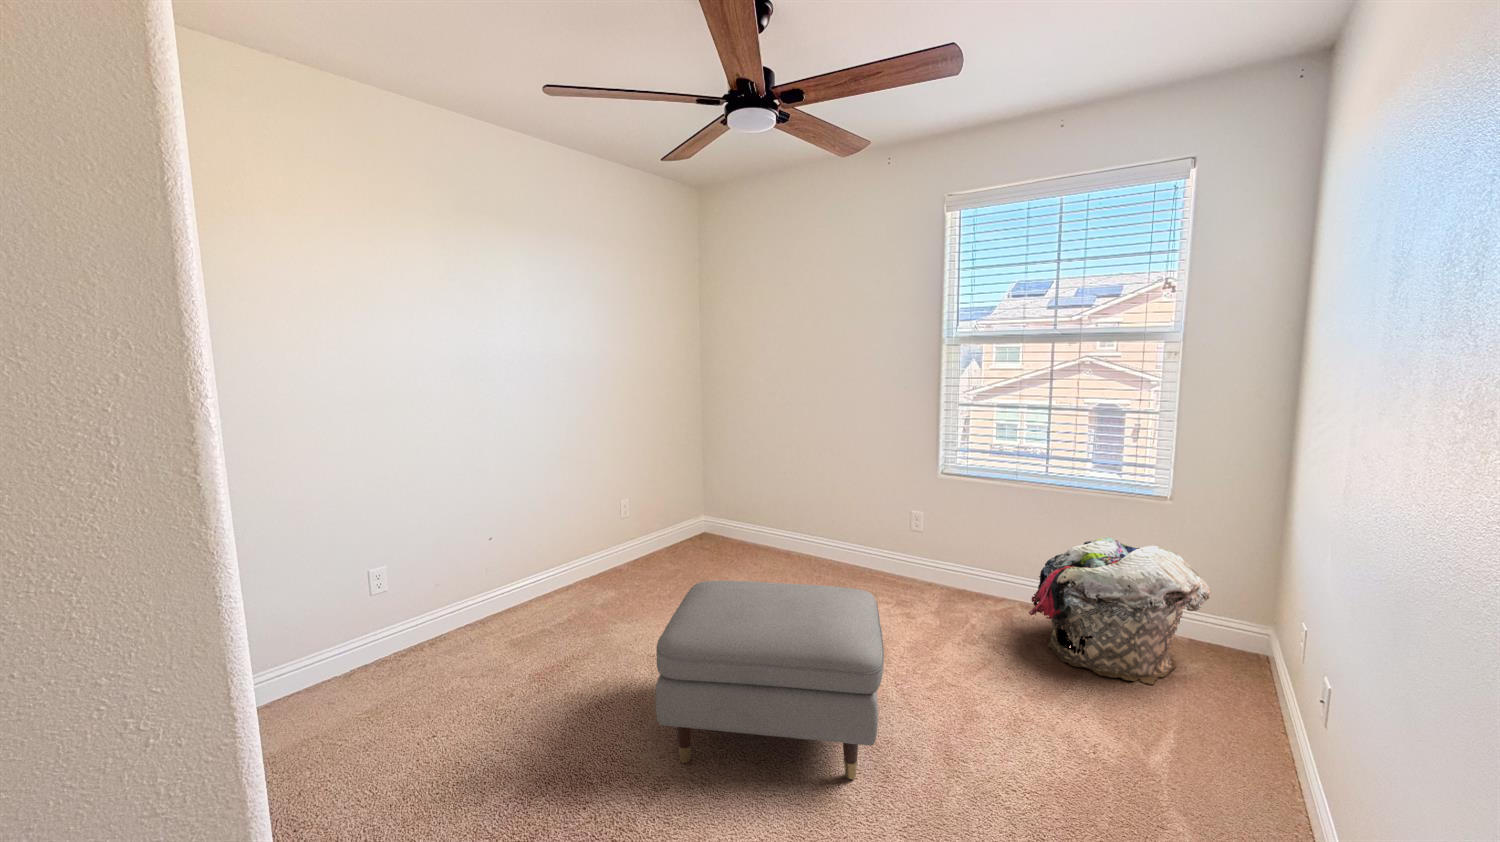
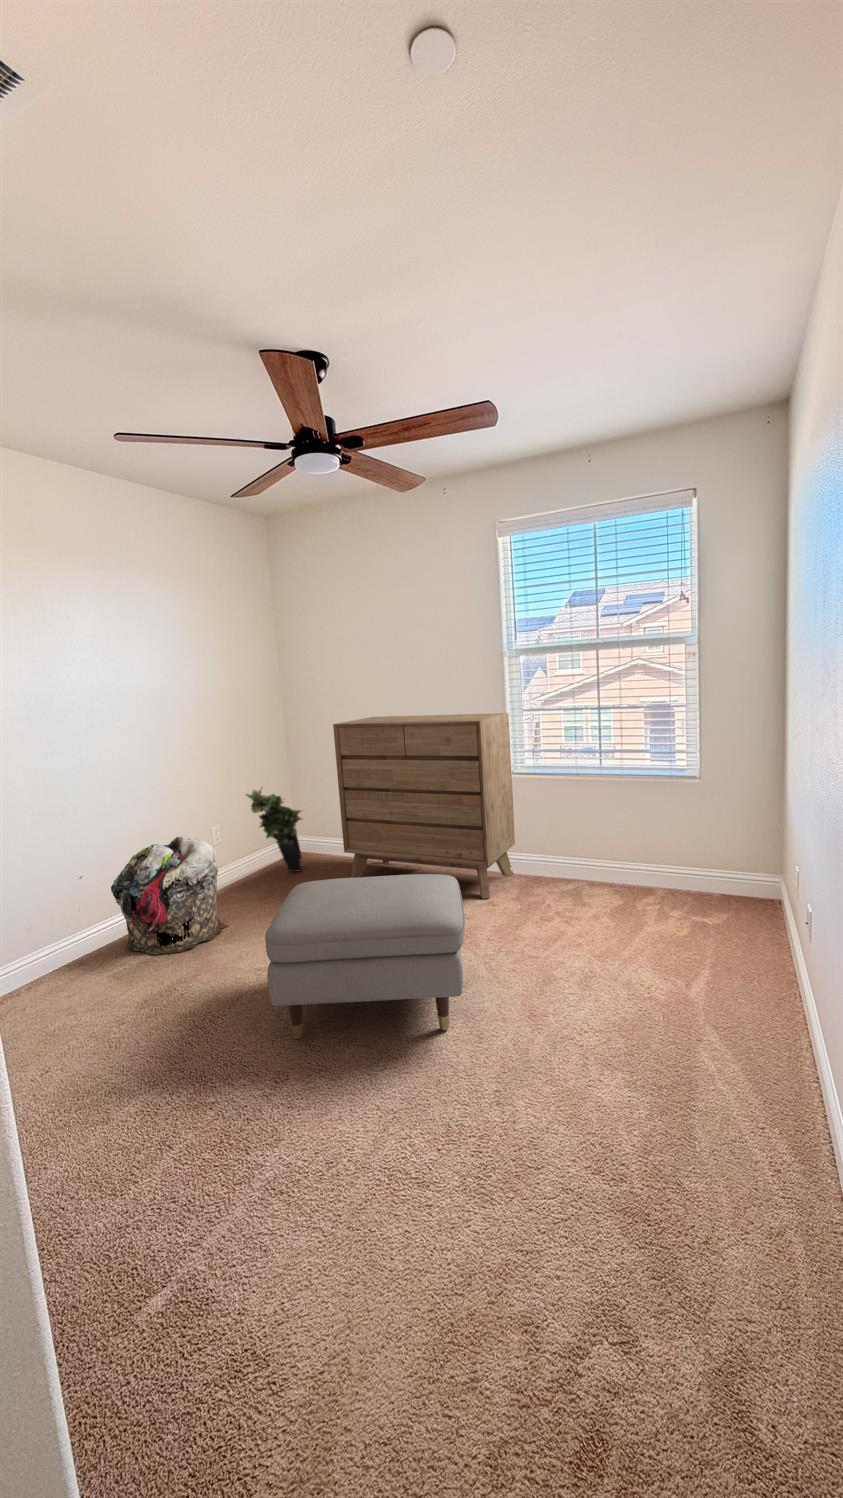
dresser: none [749,399,941,610] -> present [333,713,515,899]
potted plant: none [654,463,712,553] -> present [246,788,302,872]
laundry basket: present [1029,538,1211,684] -> present [111,836,228,955]

